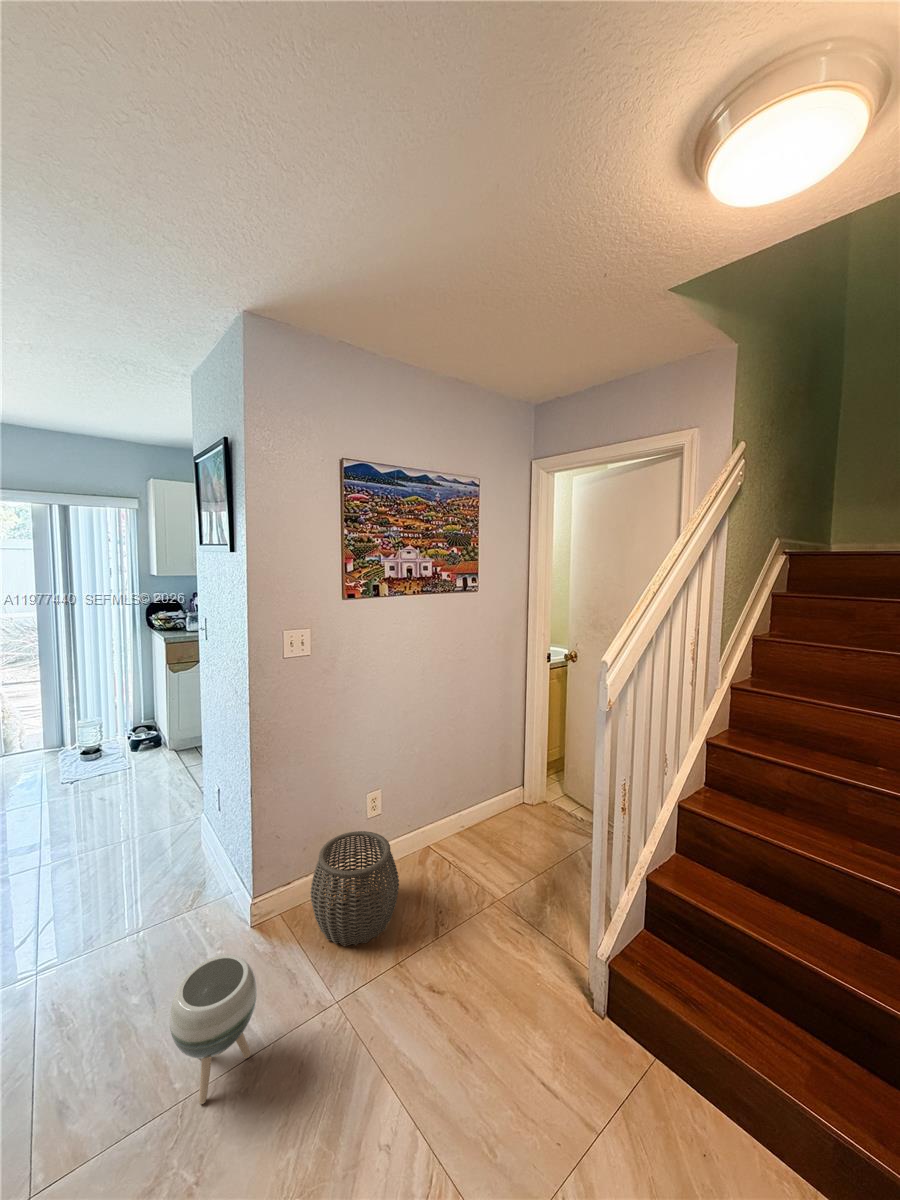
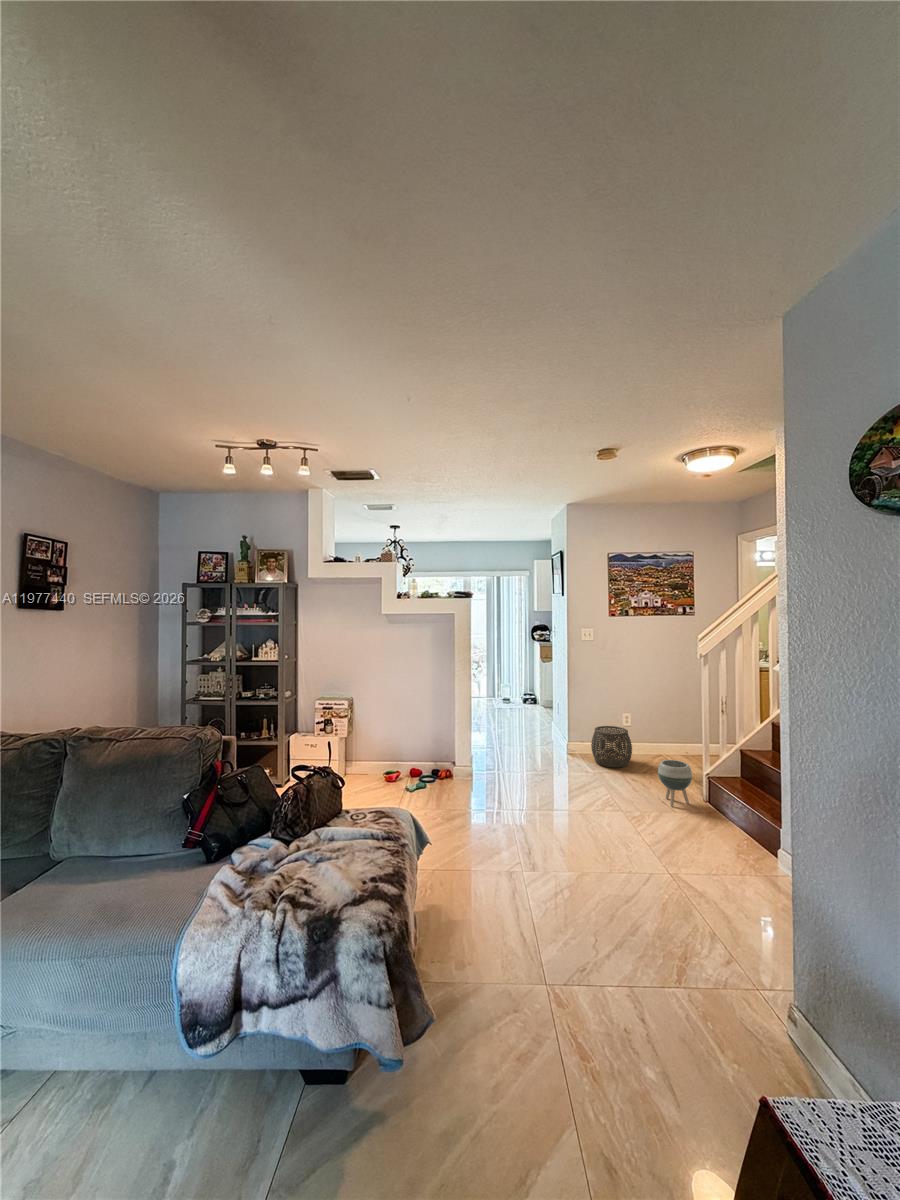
planter: present [170,954,257,1104] -> present [658,760,692,807]

